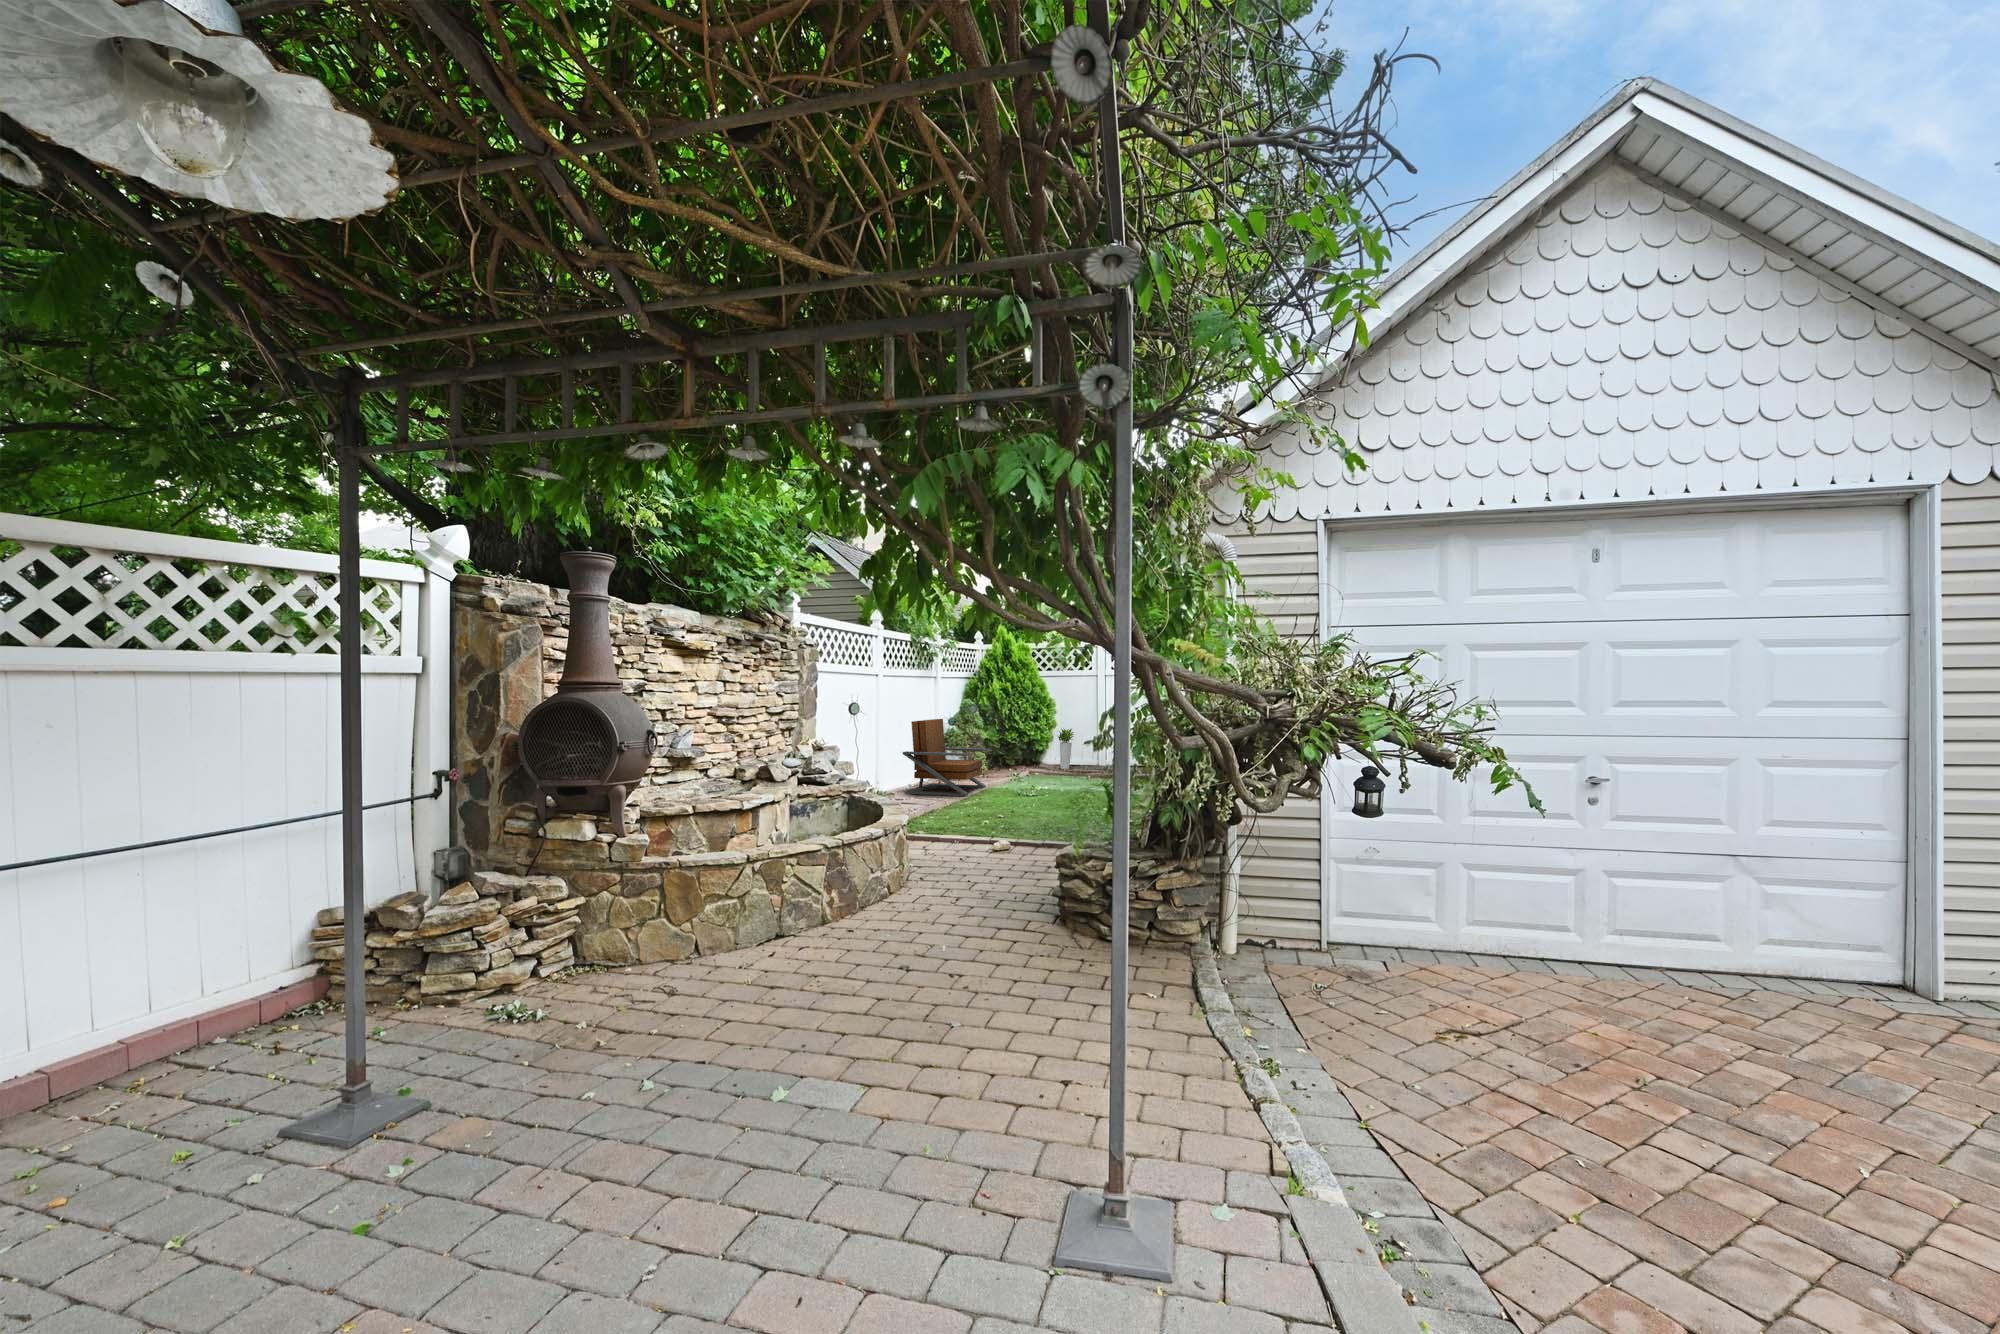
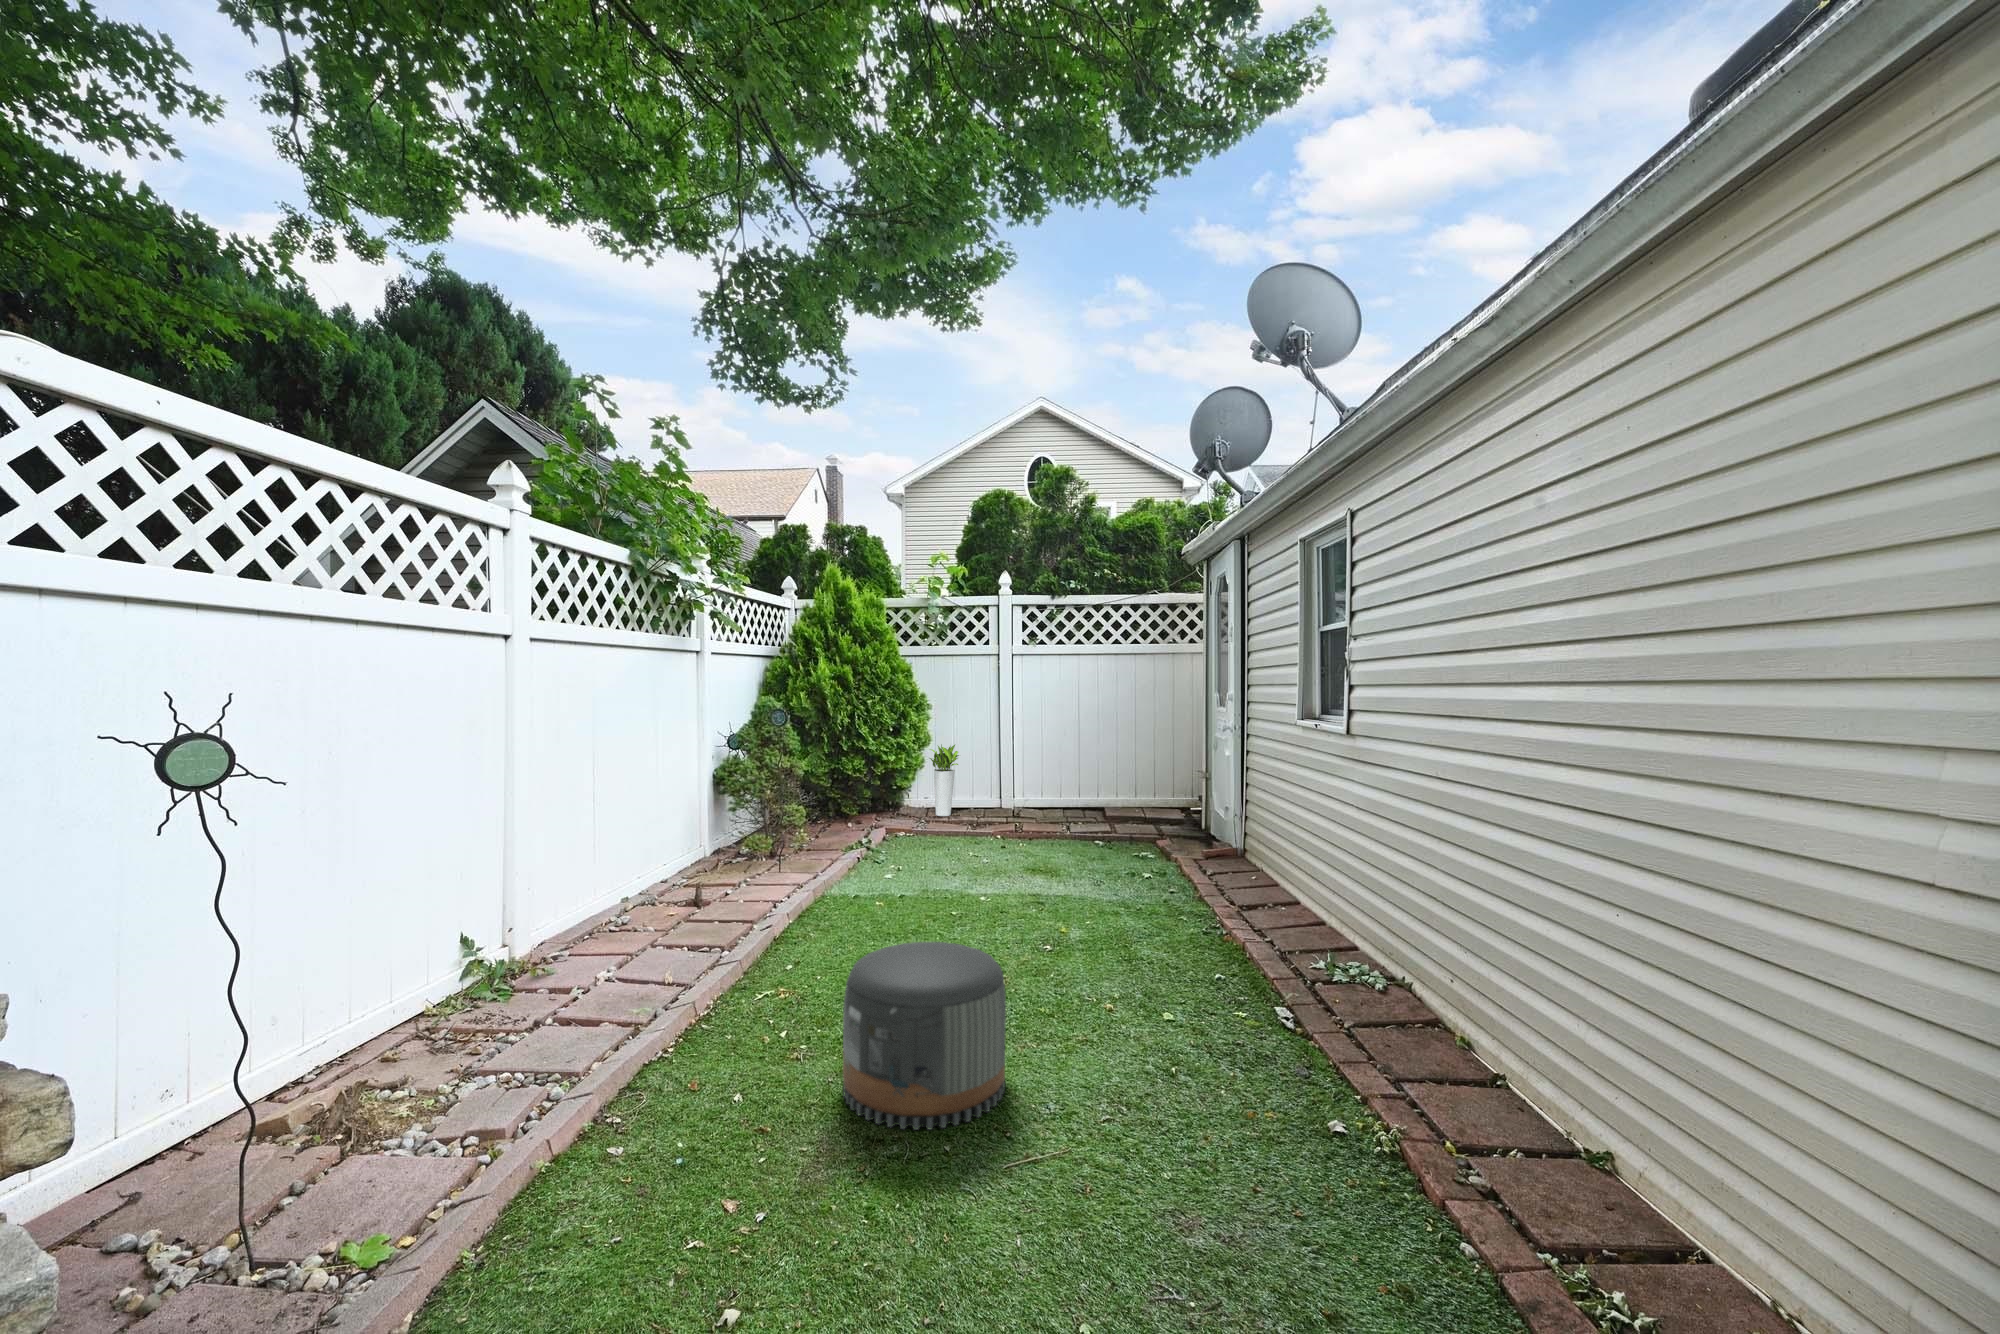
lounge chair: present [903,719,986,796] -> none [597,745,812,948]
pouf: none [988,774,1039,819] -> present [843,942,1006,1130]

